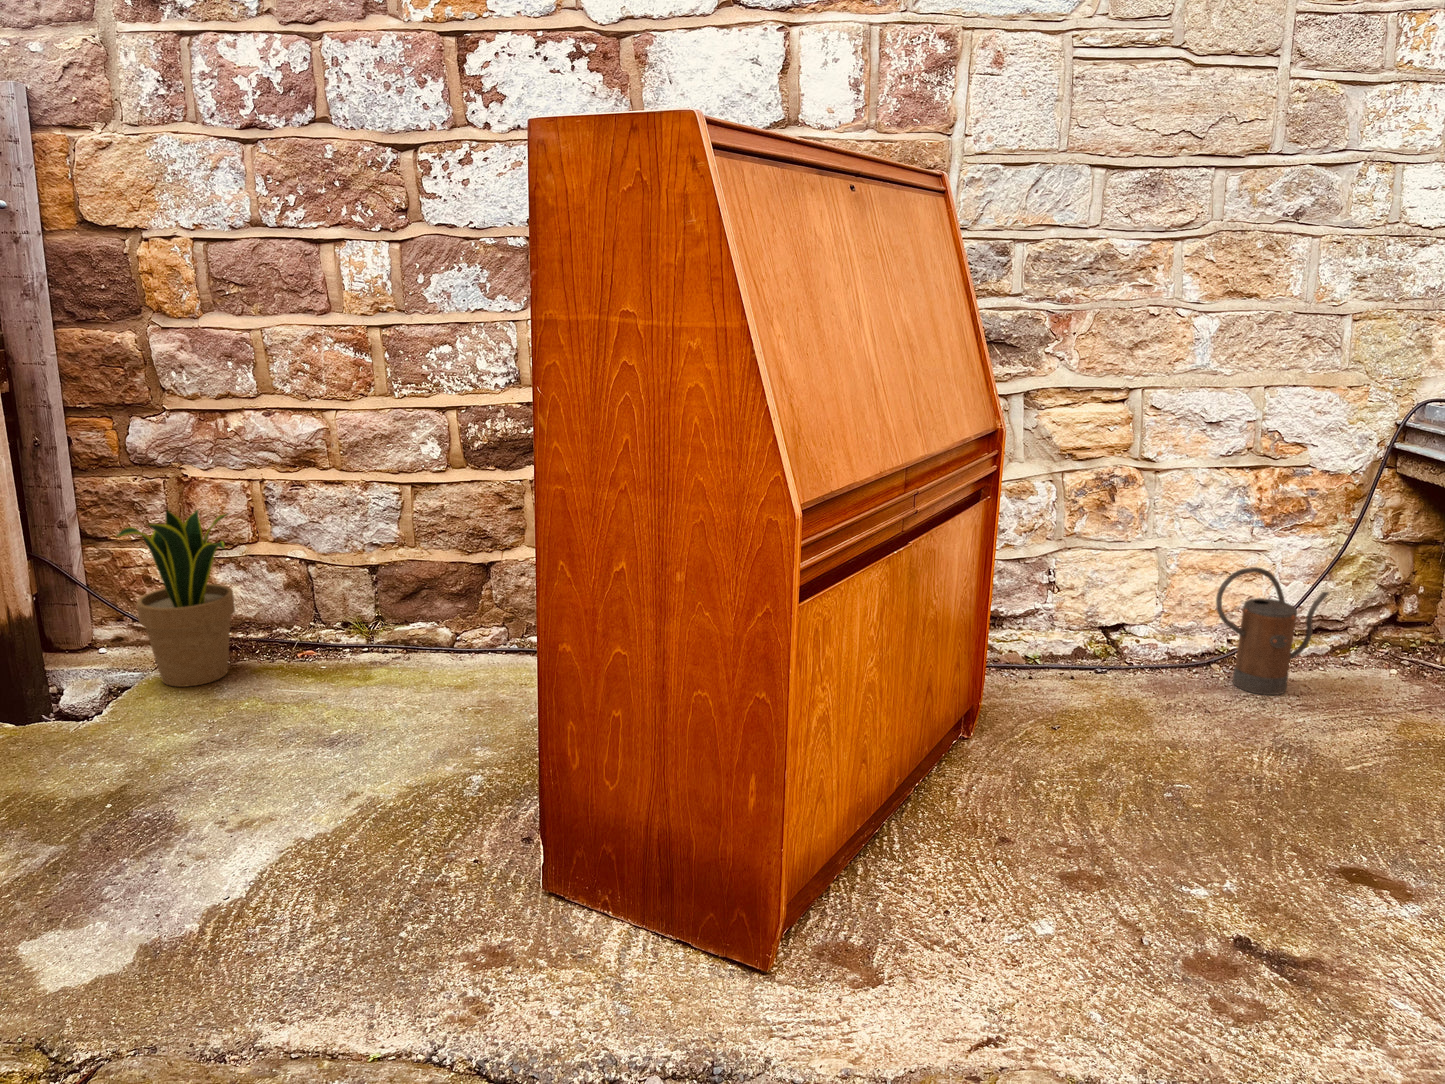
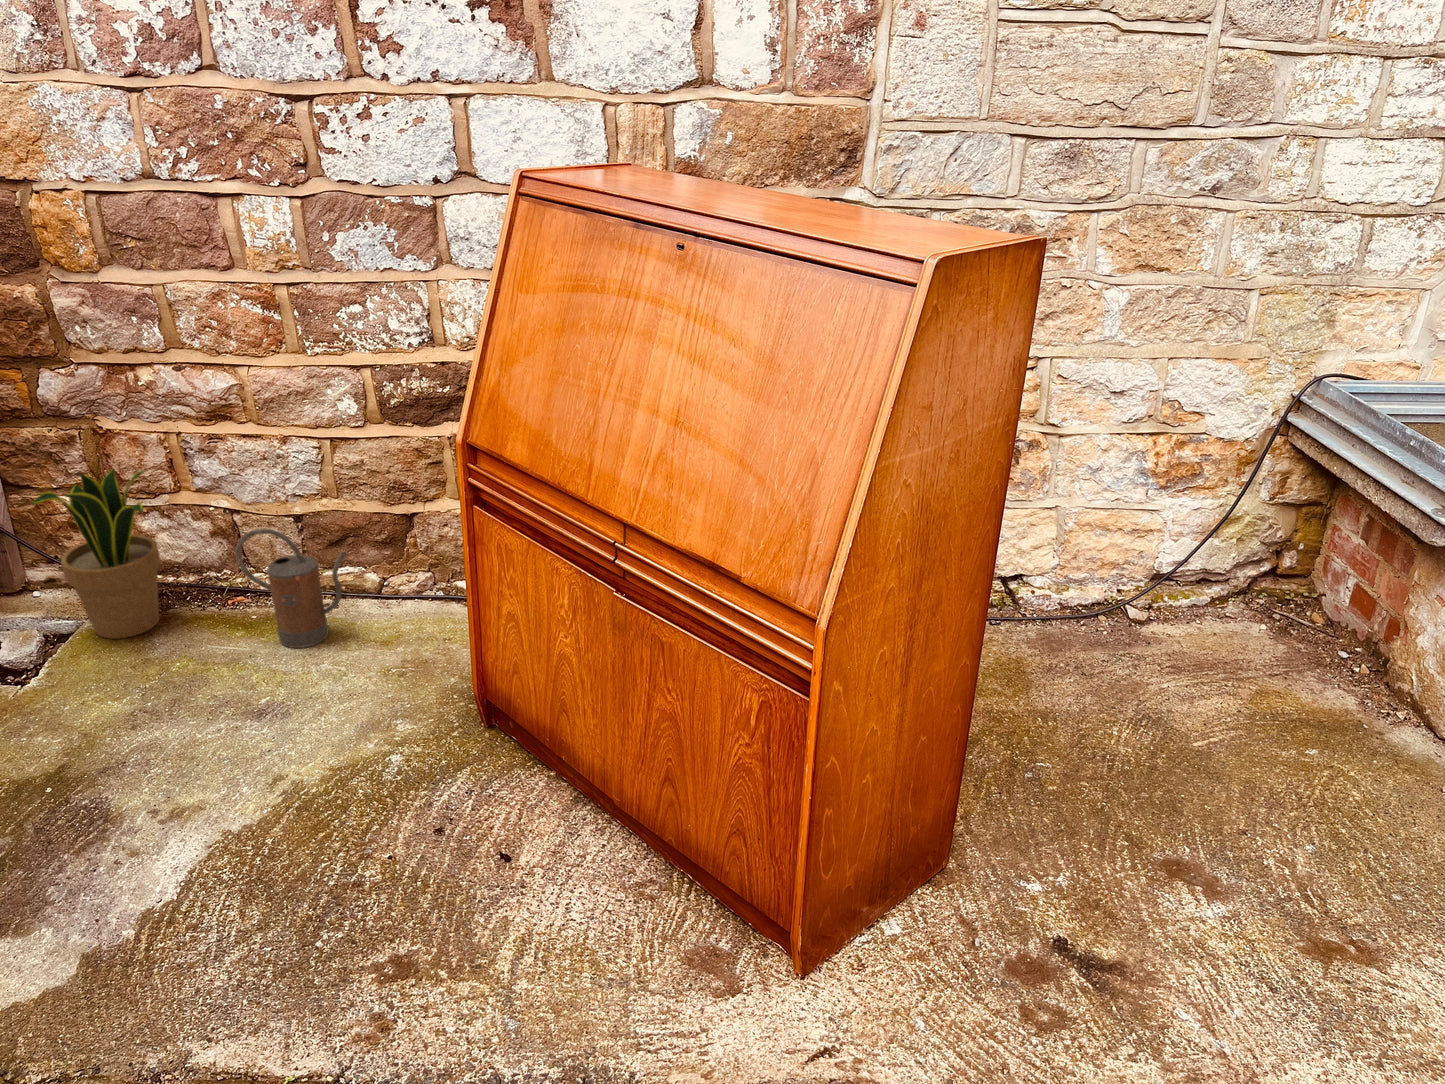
watering can: present [1216,567,1329,695] -> present [235,529,347,648]

